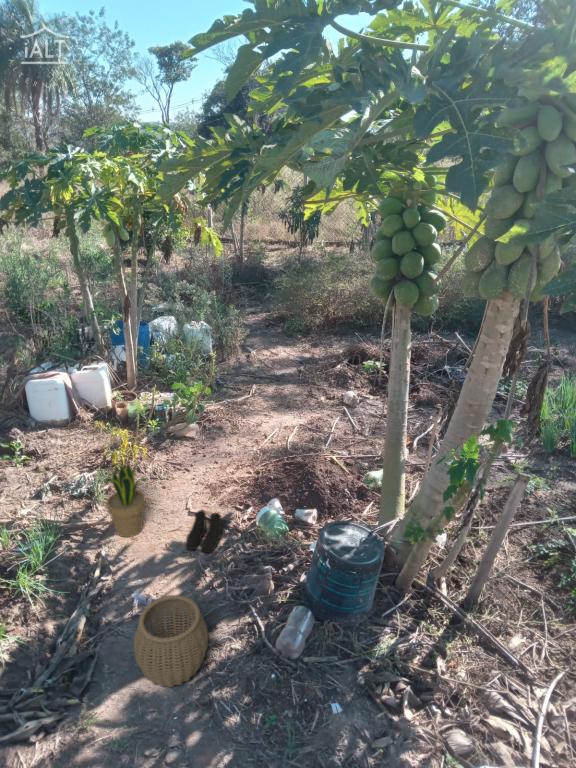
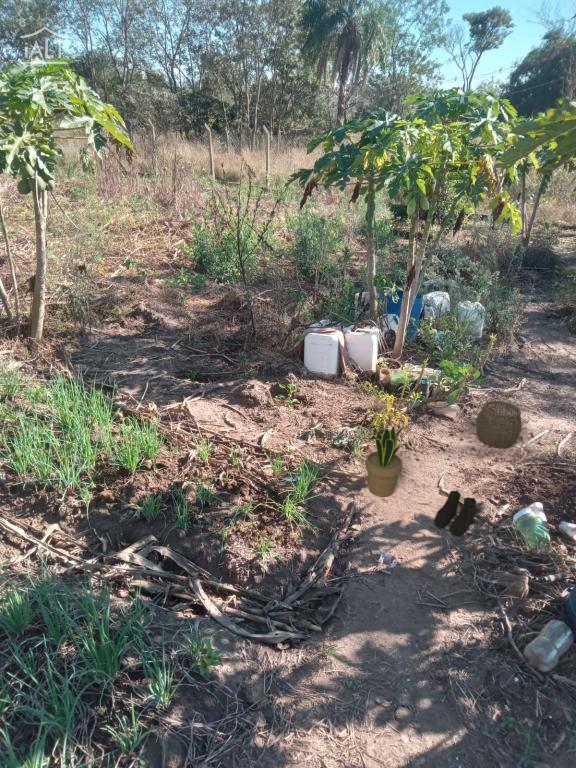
woven basket: present [134,595,208,687] -> present [476,401,522,448]

